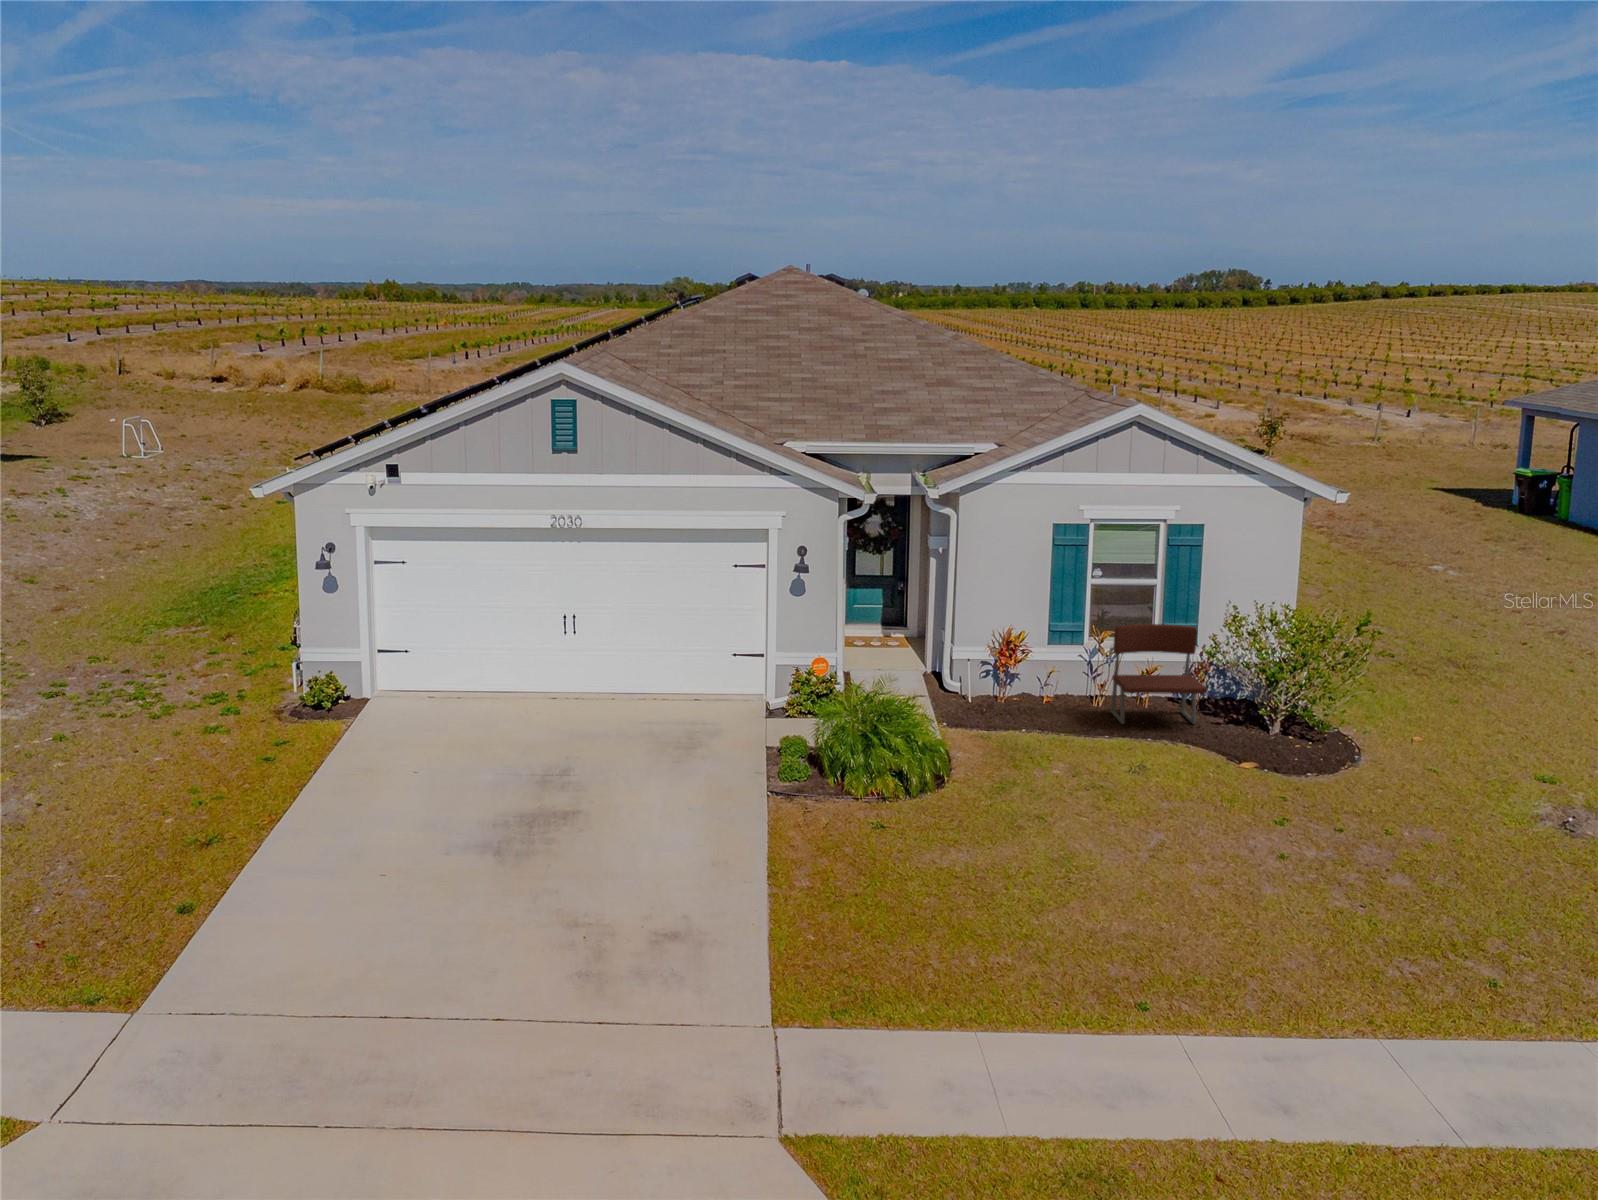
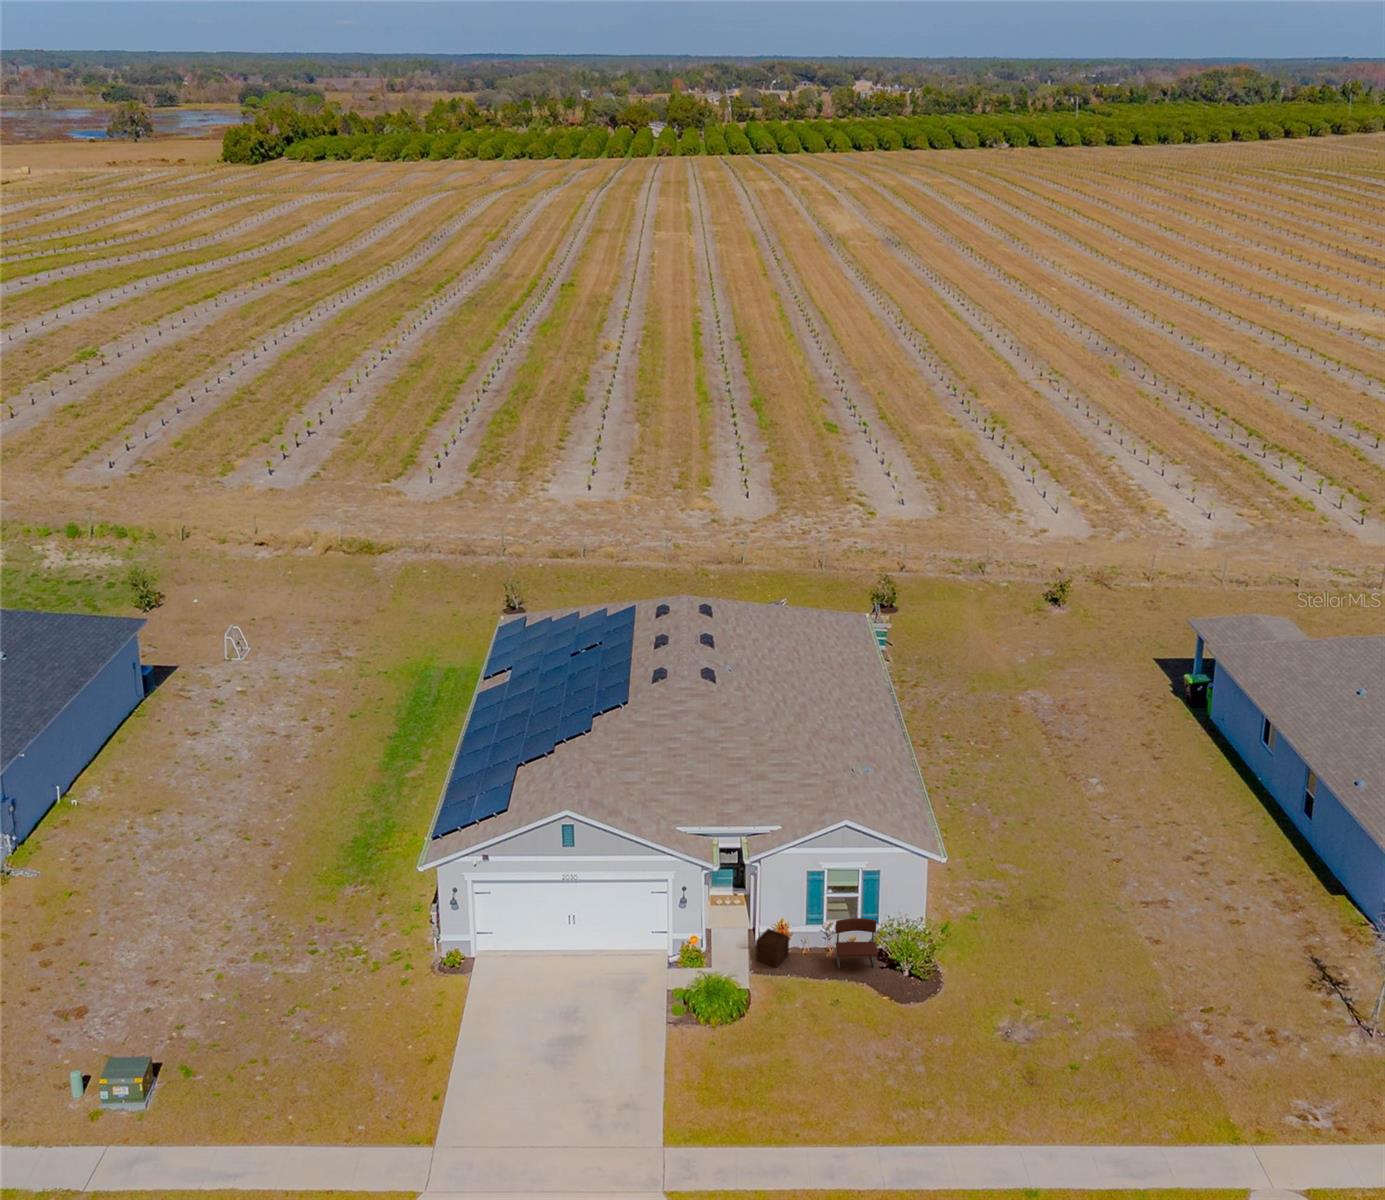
wooden crate: none [948,654,1016,722] -> present [756,929,789,967]

